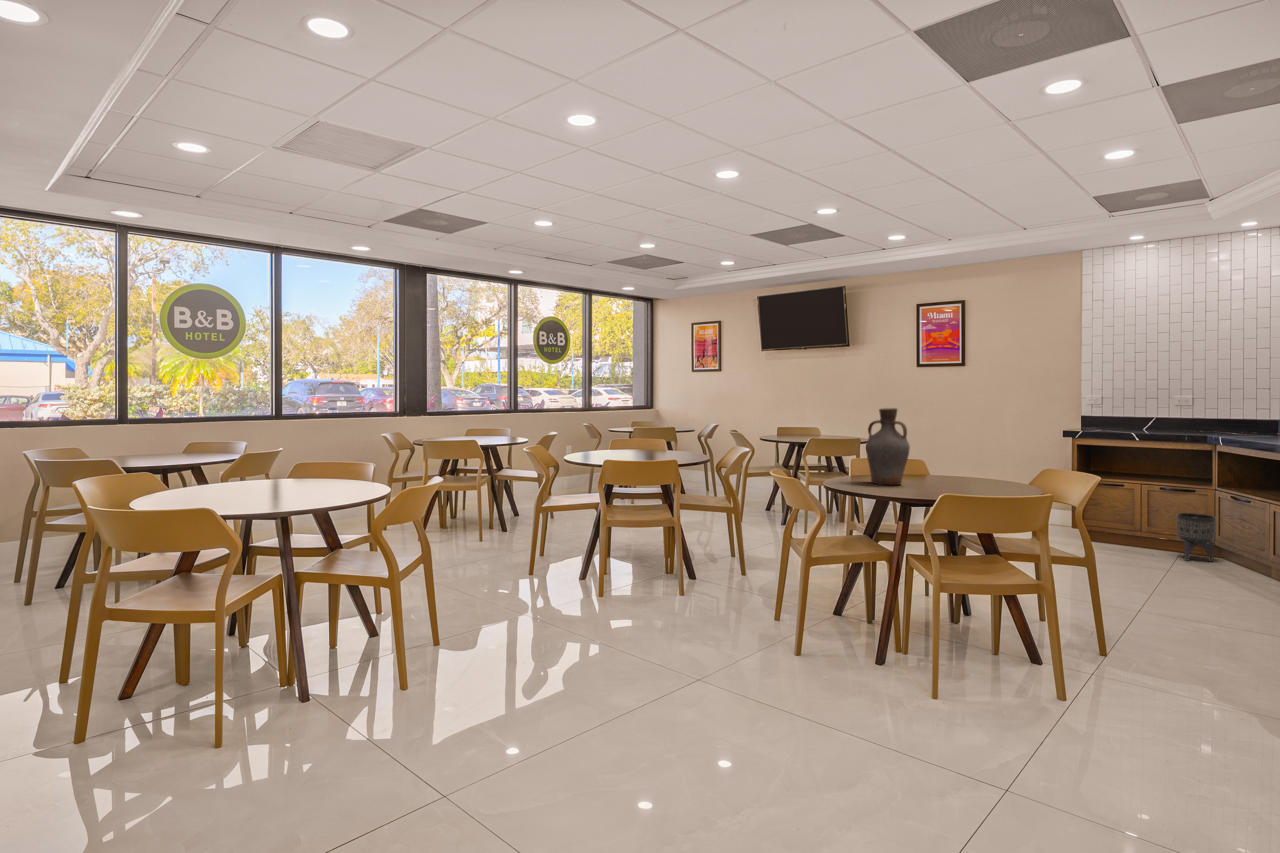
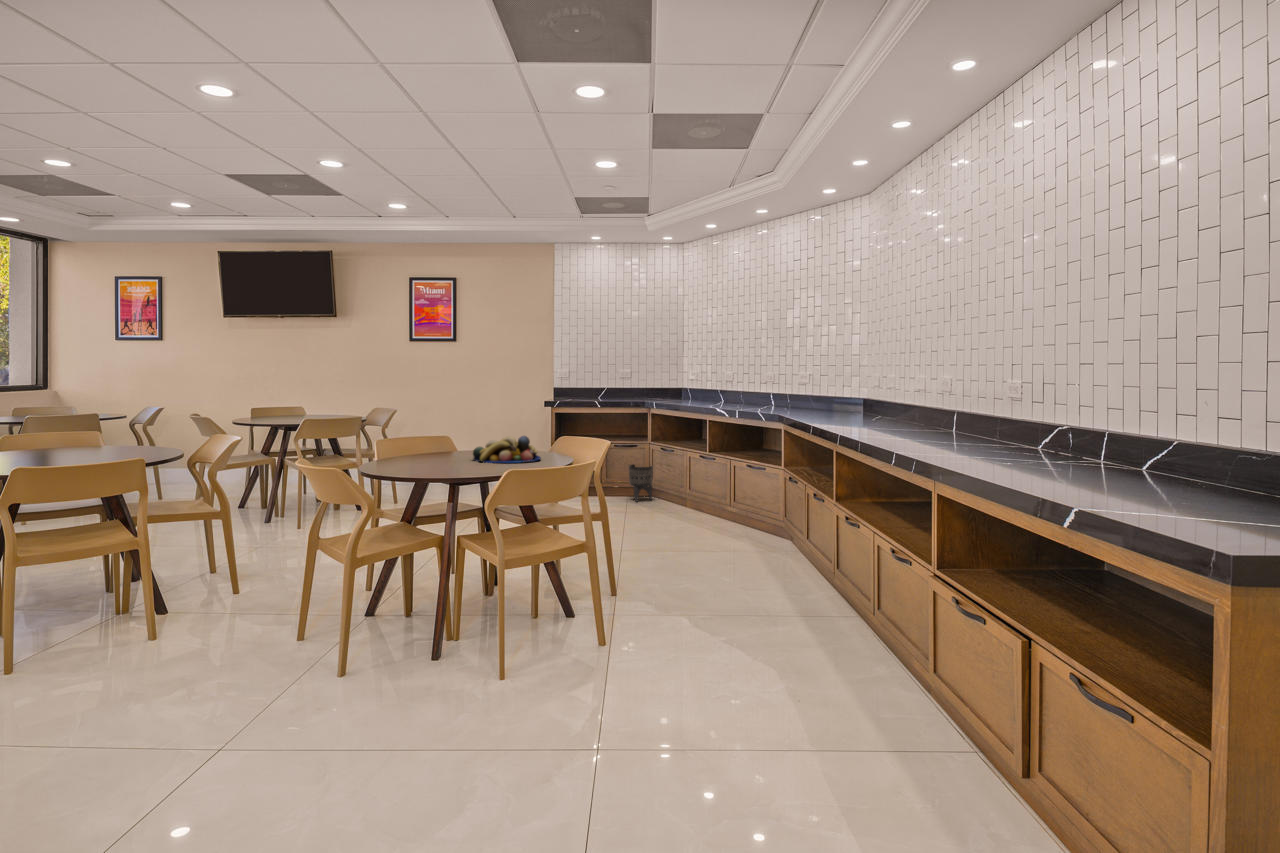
vase: present [866,408,910,485] -> none [404,382,451,466]
fruit bowl: none [932,464,1009,491] -> present [473,436,541,463]

